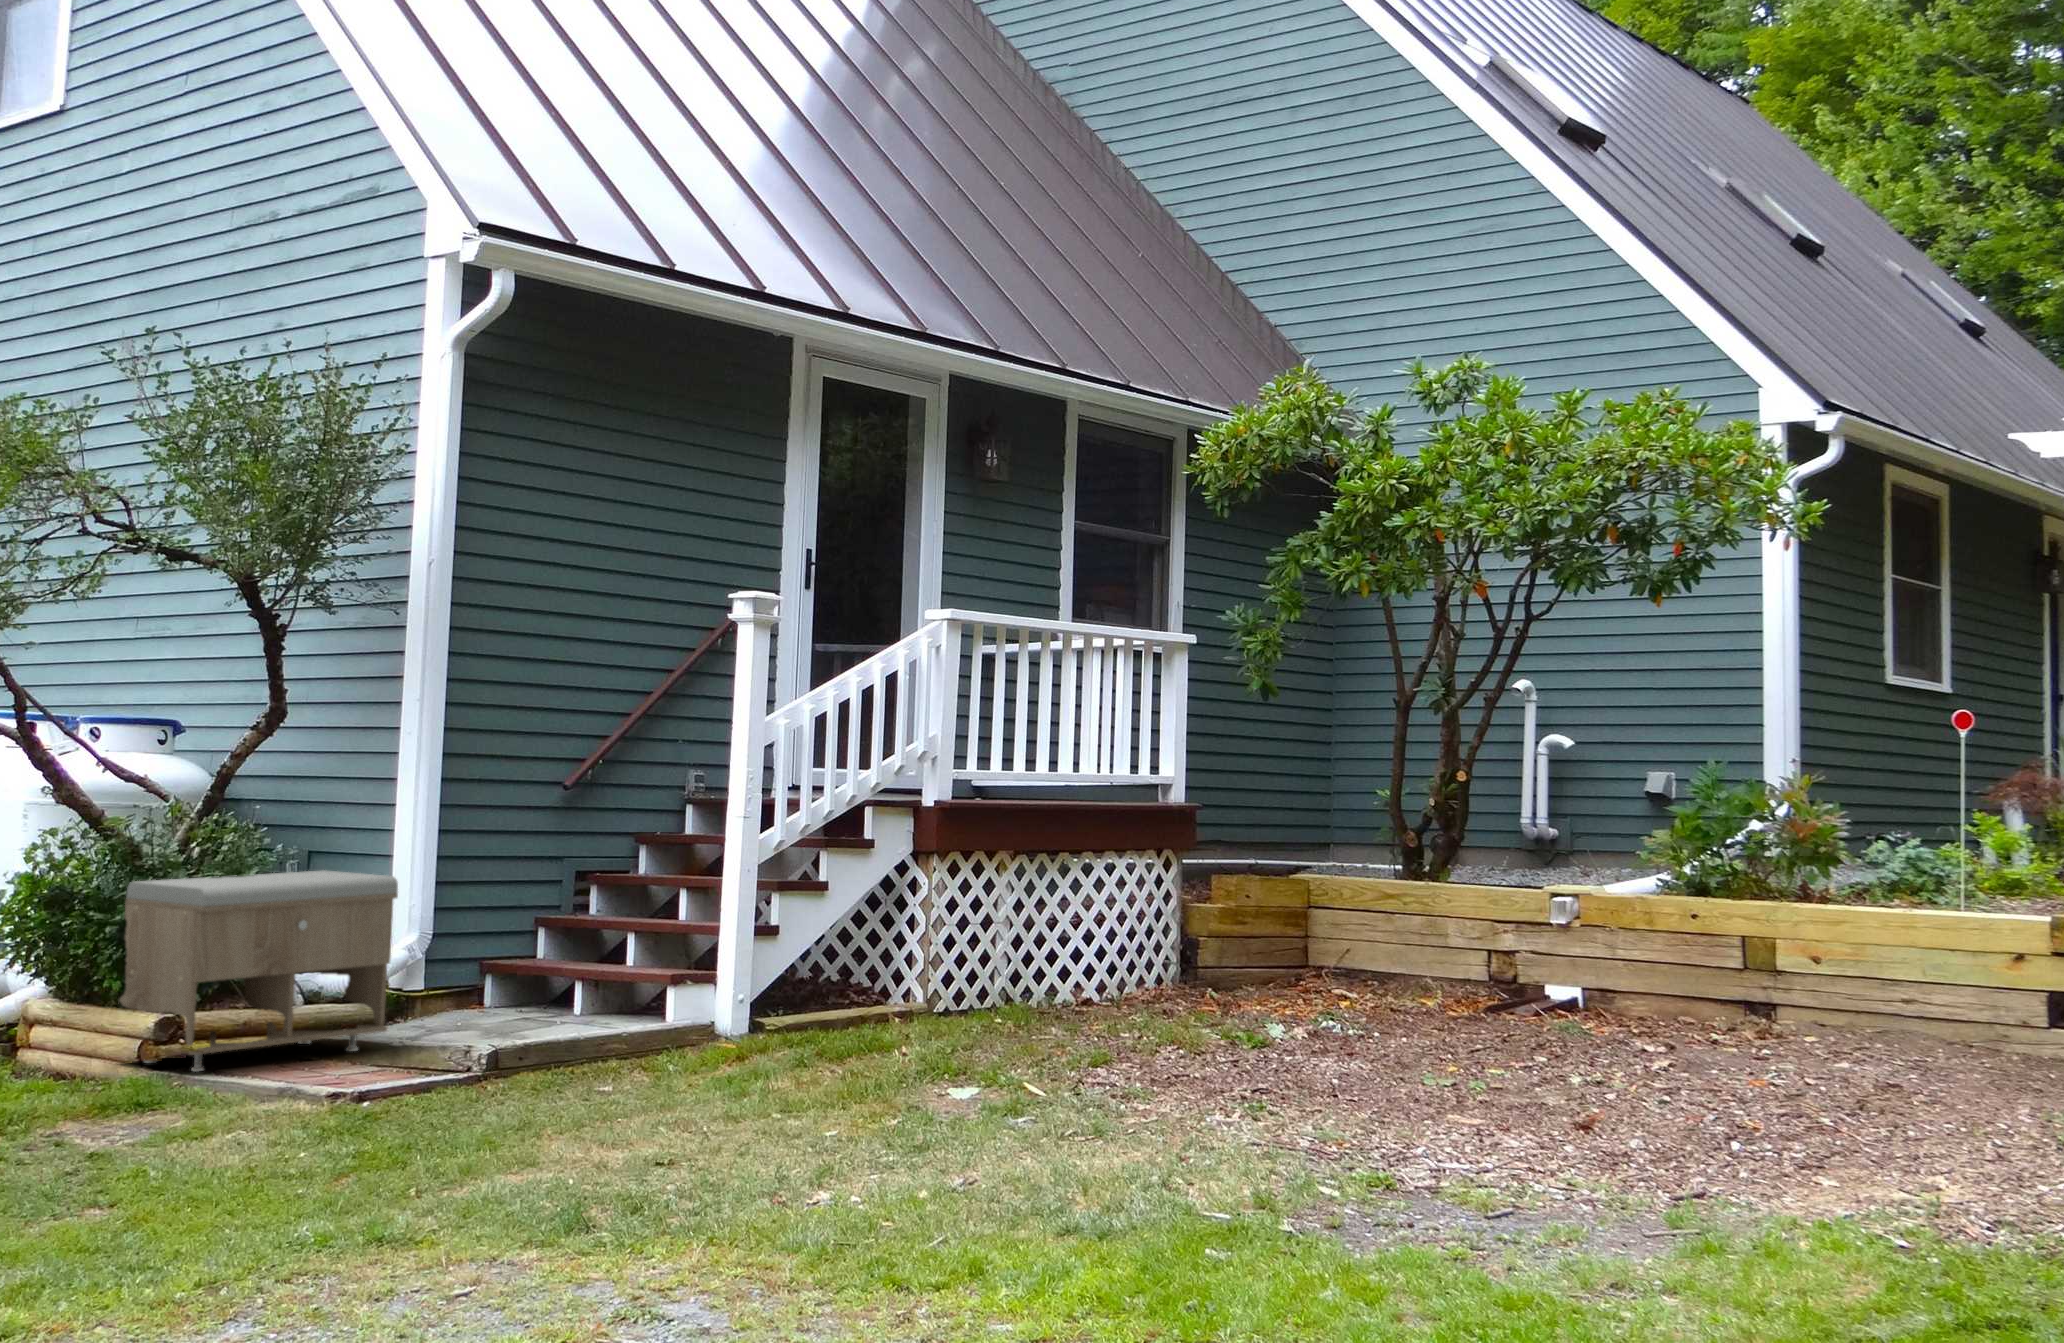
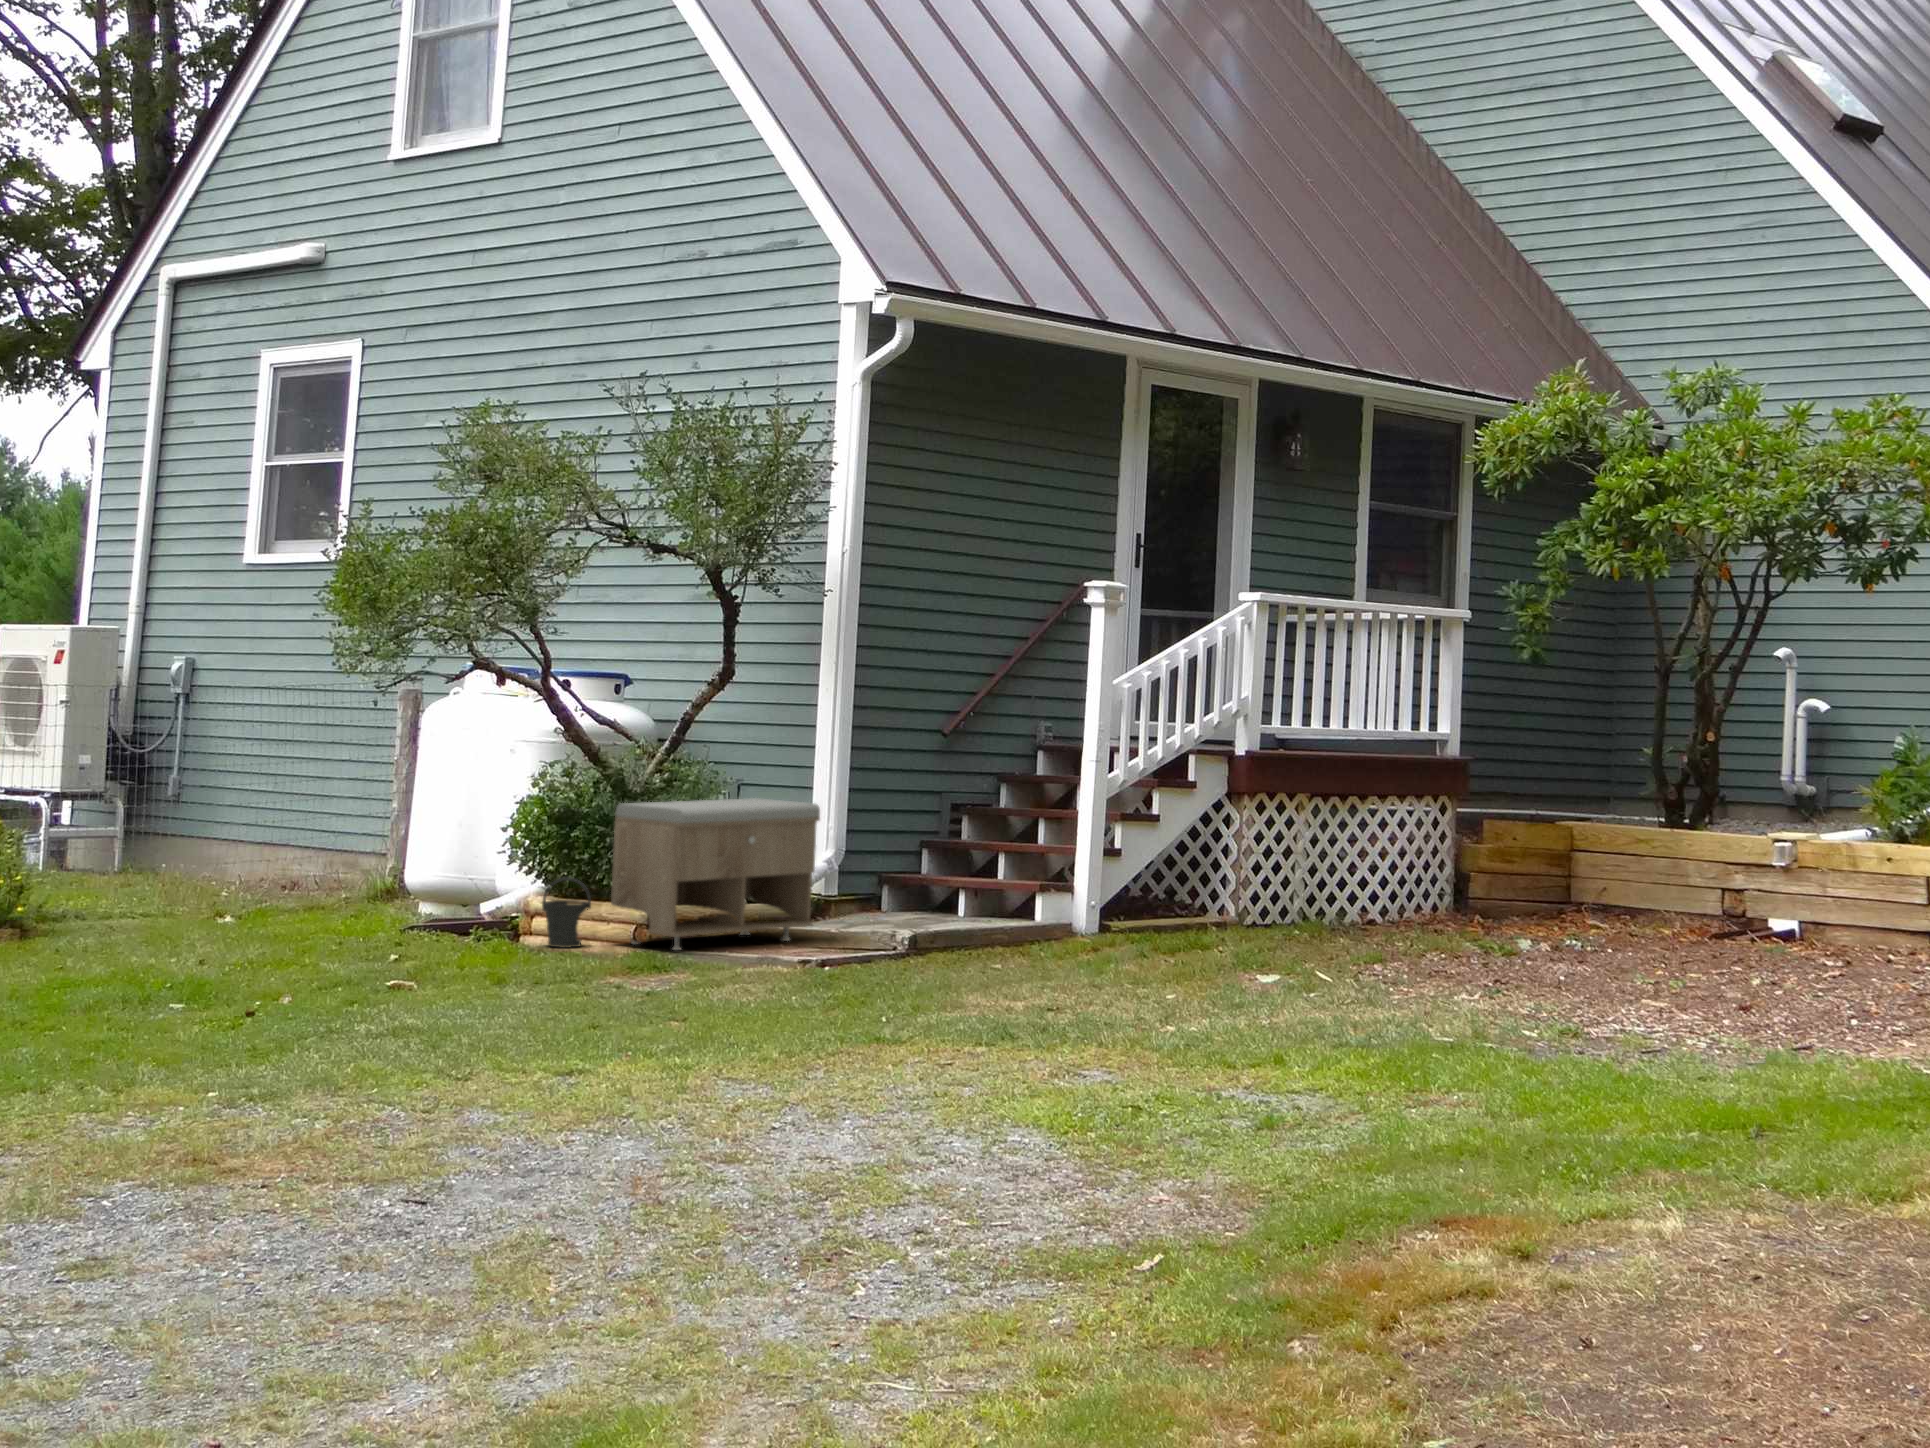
bucket: none [25,979,89,1071] -> present [542,877,591,948]

